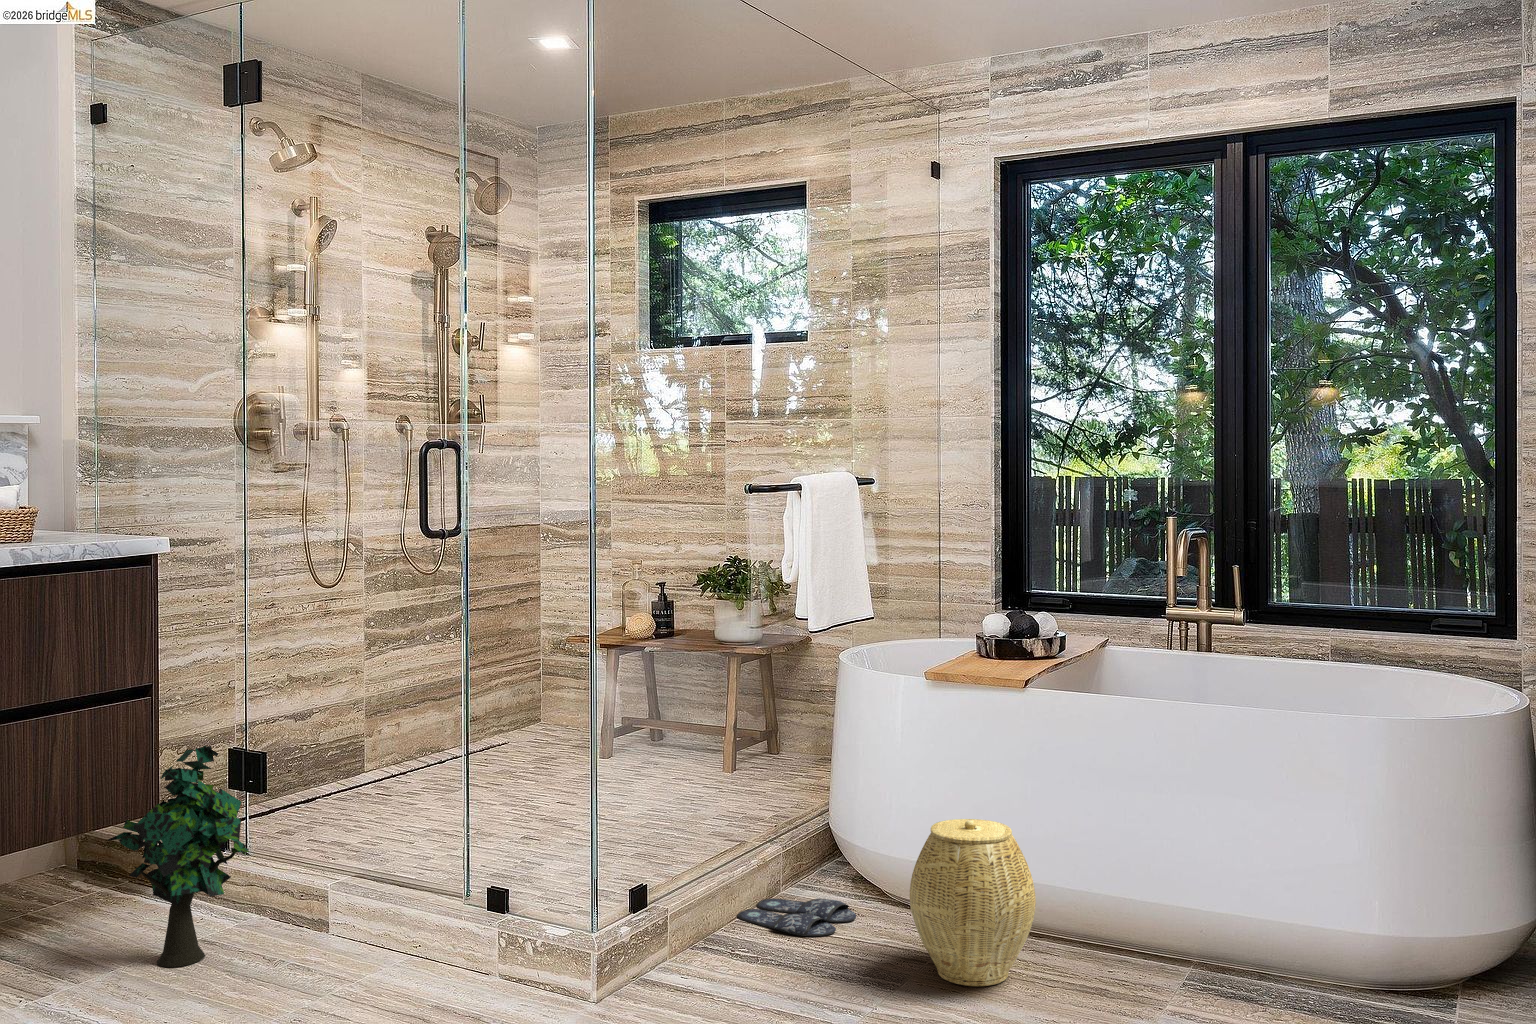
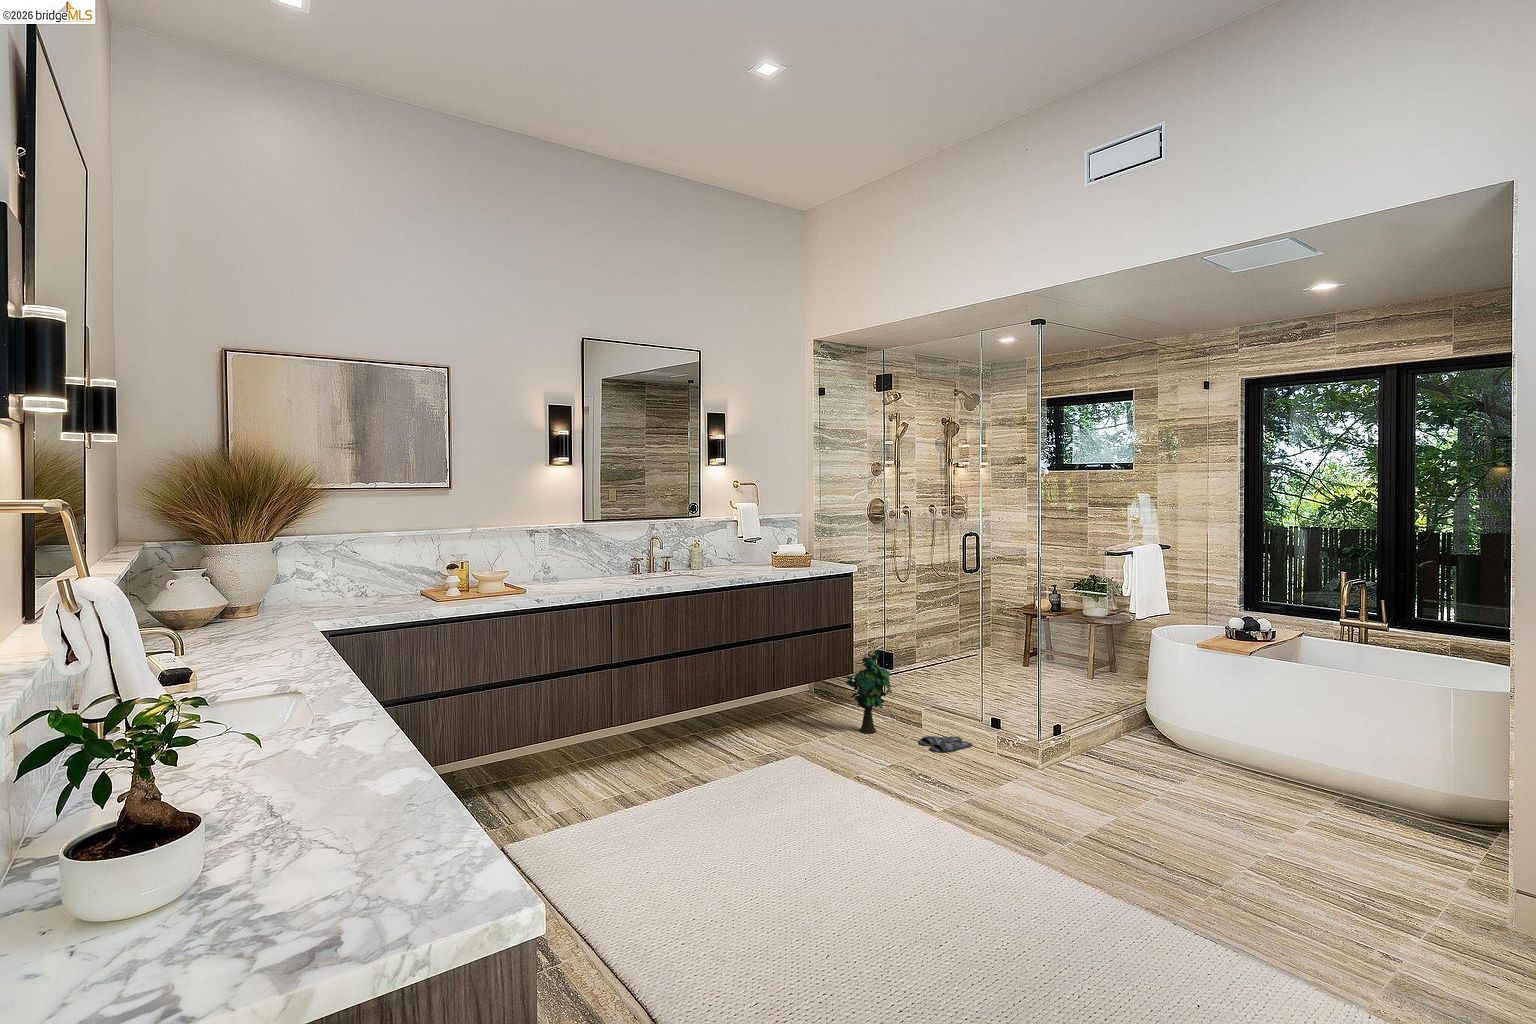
woven basket: present [910,819,1036,986] -> none [1187,712,1253,788]
slippers: present [738,899,856,936] -> present [919,736,973,752]

